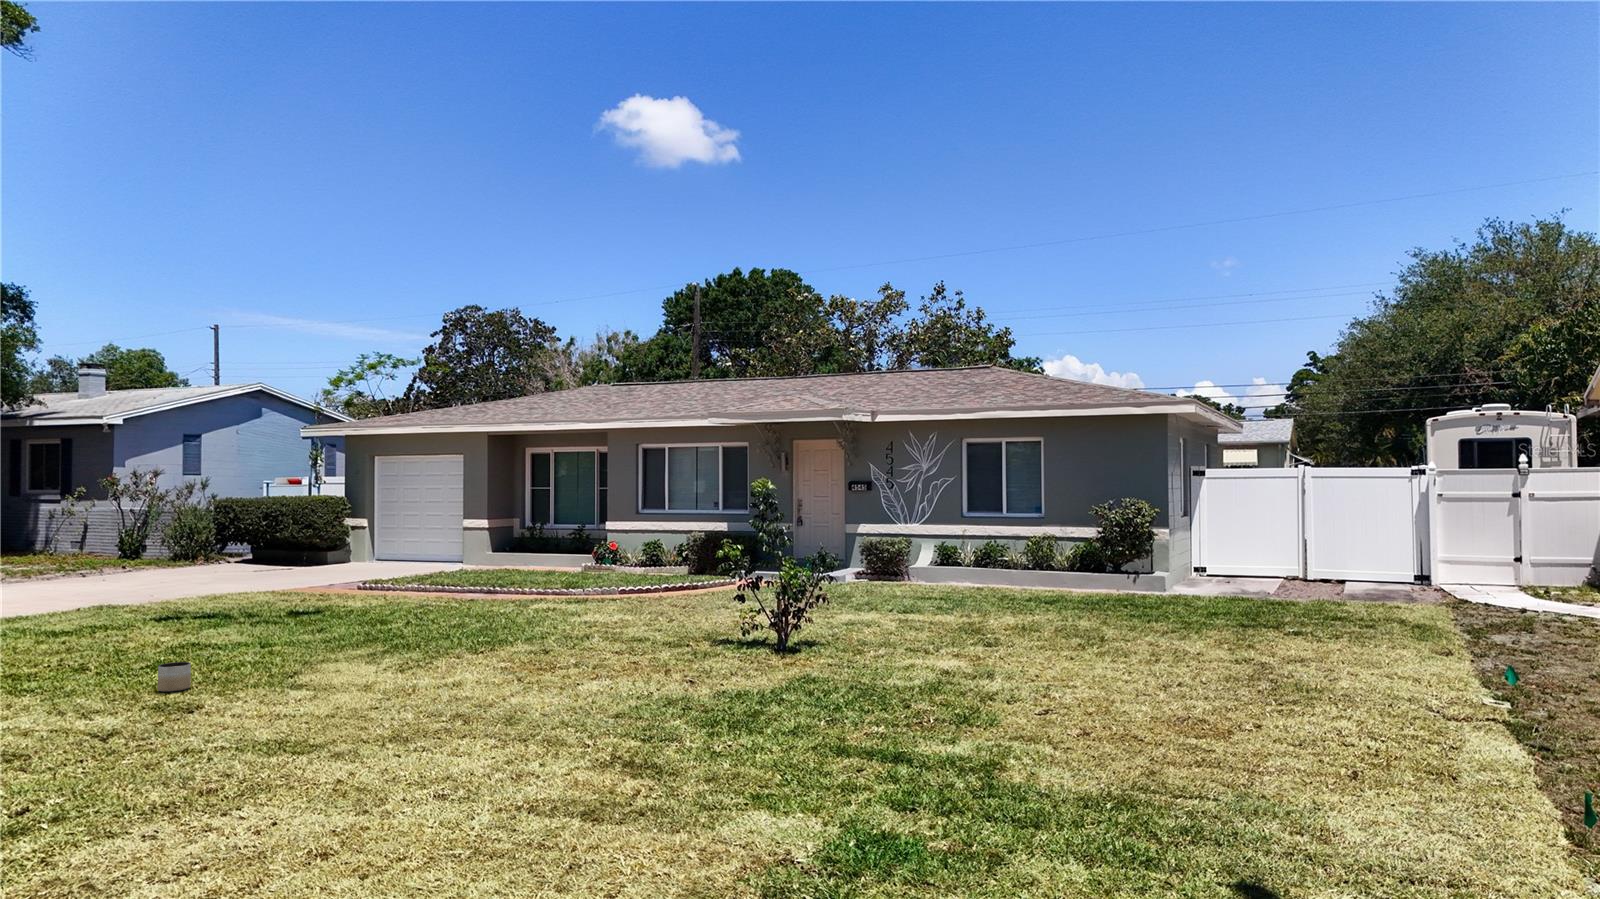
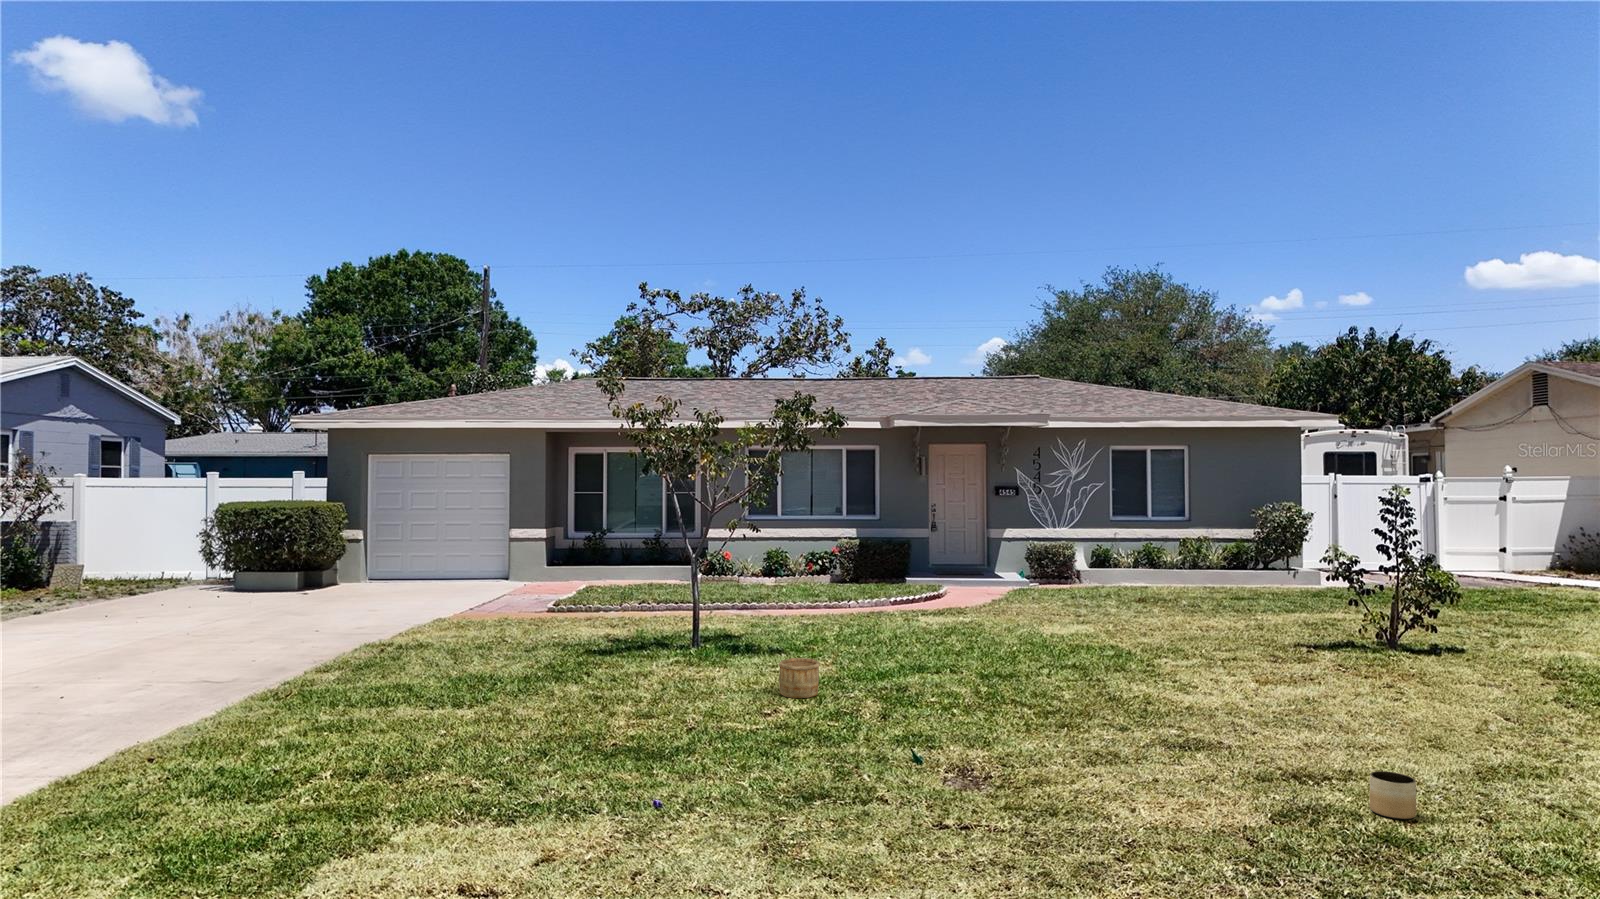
wooden bucket: none [246,596,278,622] -> present [778,658,820,698]

